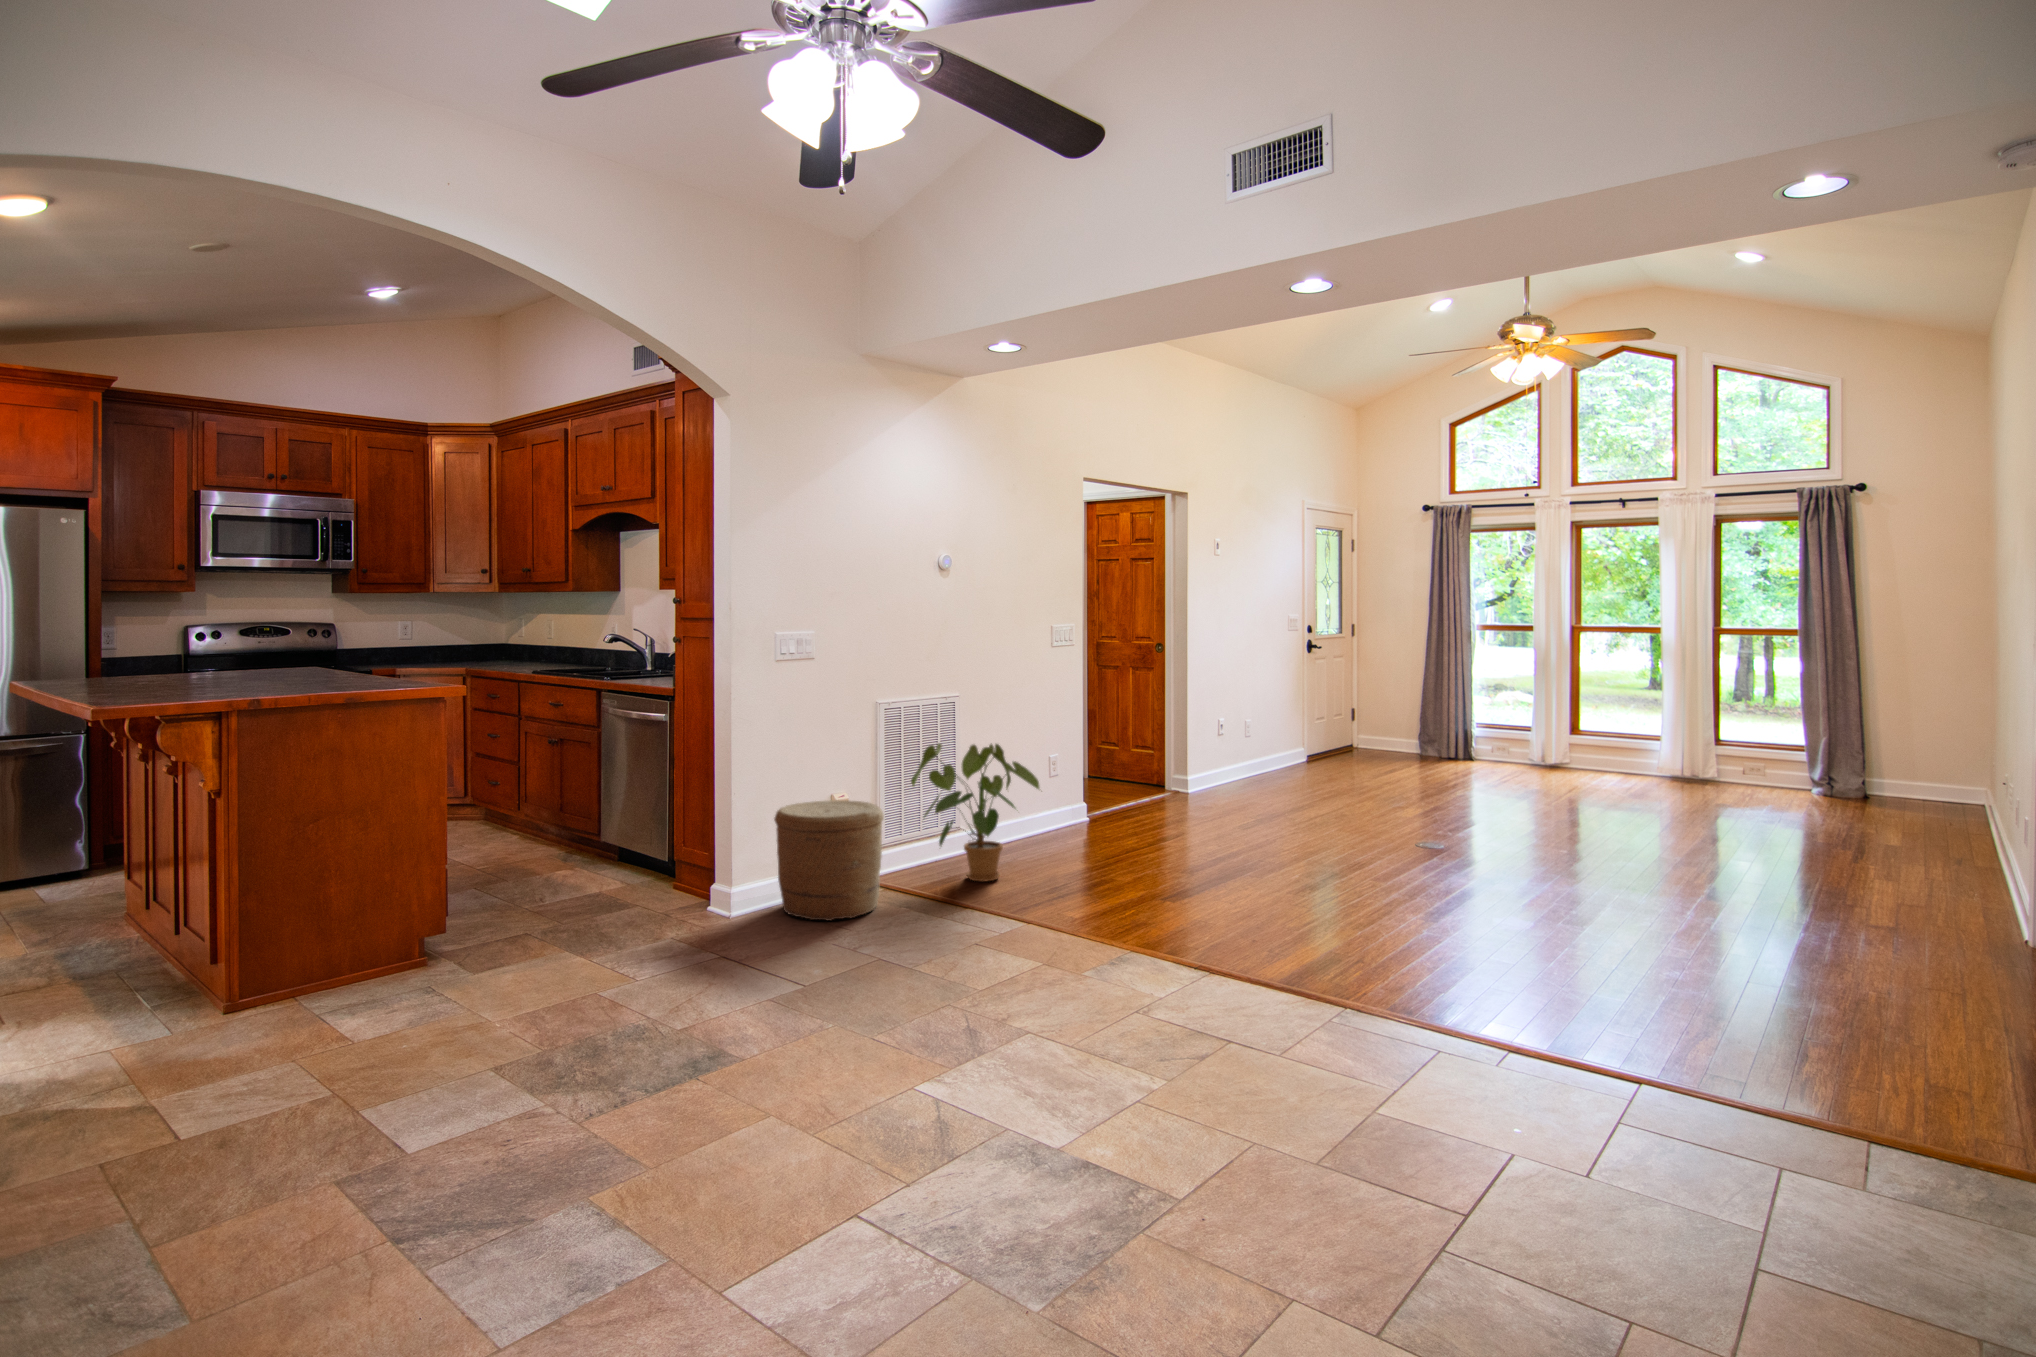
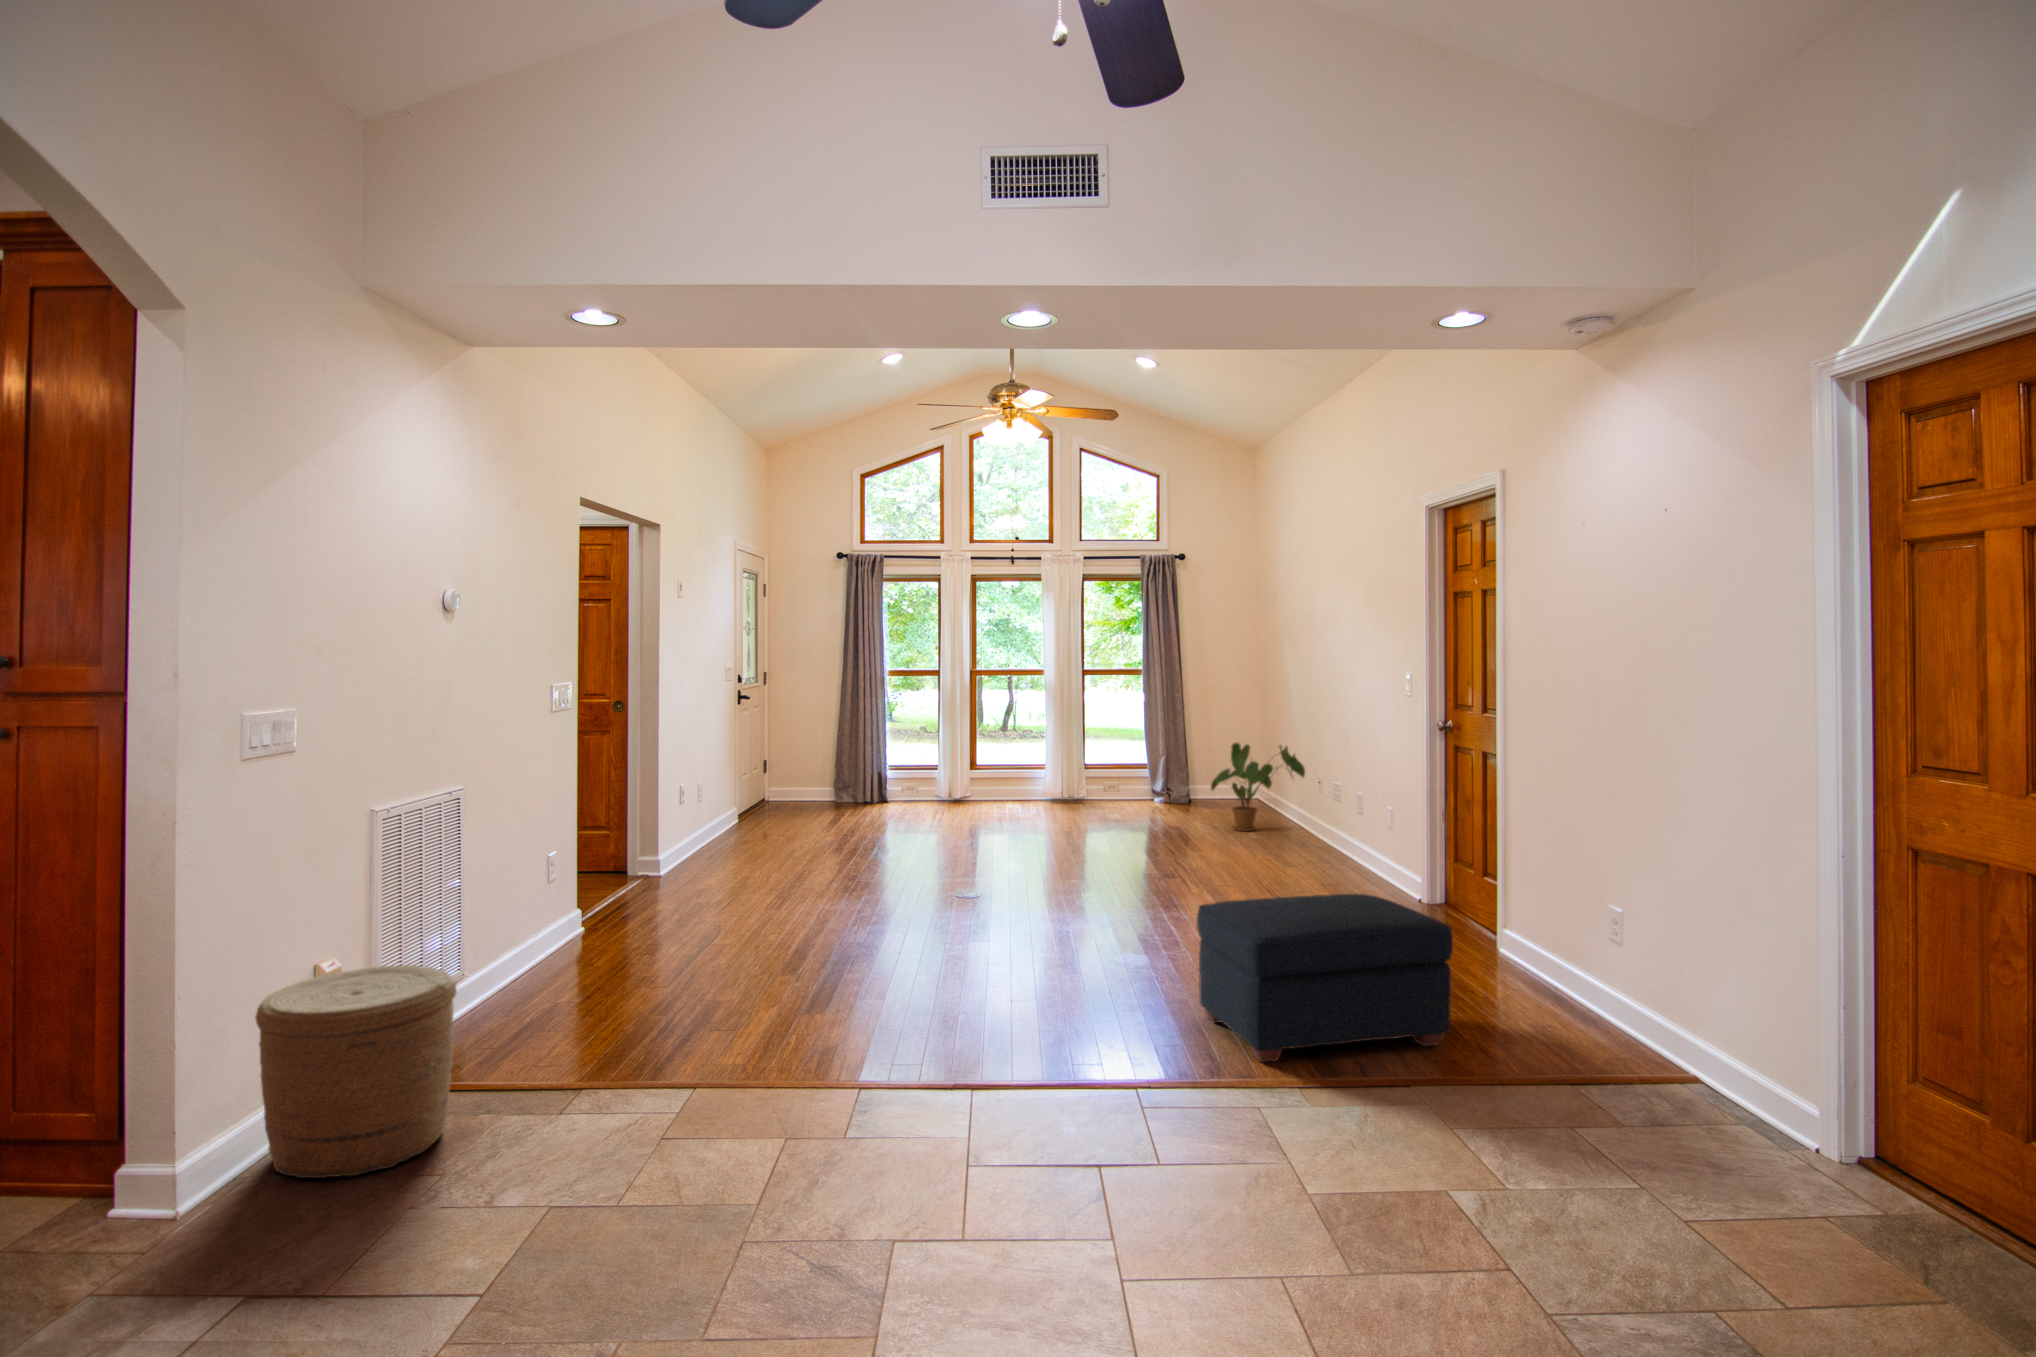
house plant: present [911,743,1040,882] -> present [1211,743,1305,831]
ottoman: none [1498,858,1787,1058] -> present [1197,894,1453,1062]

